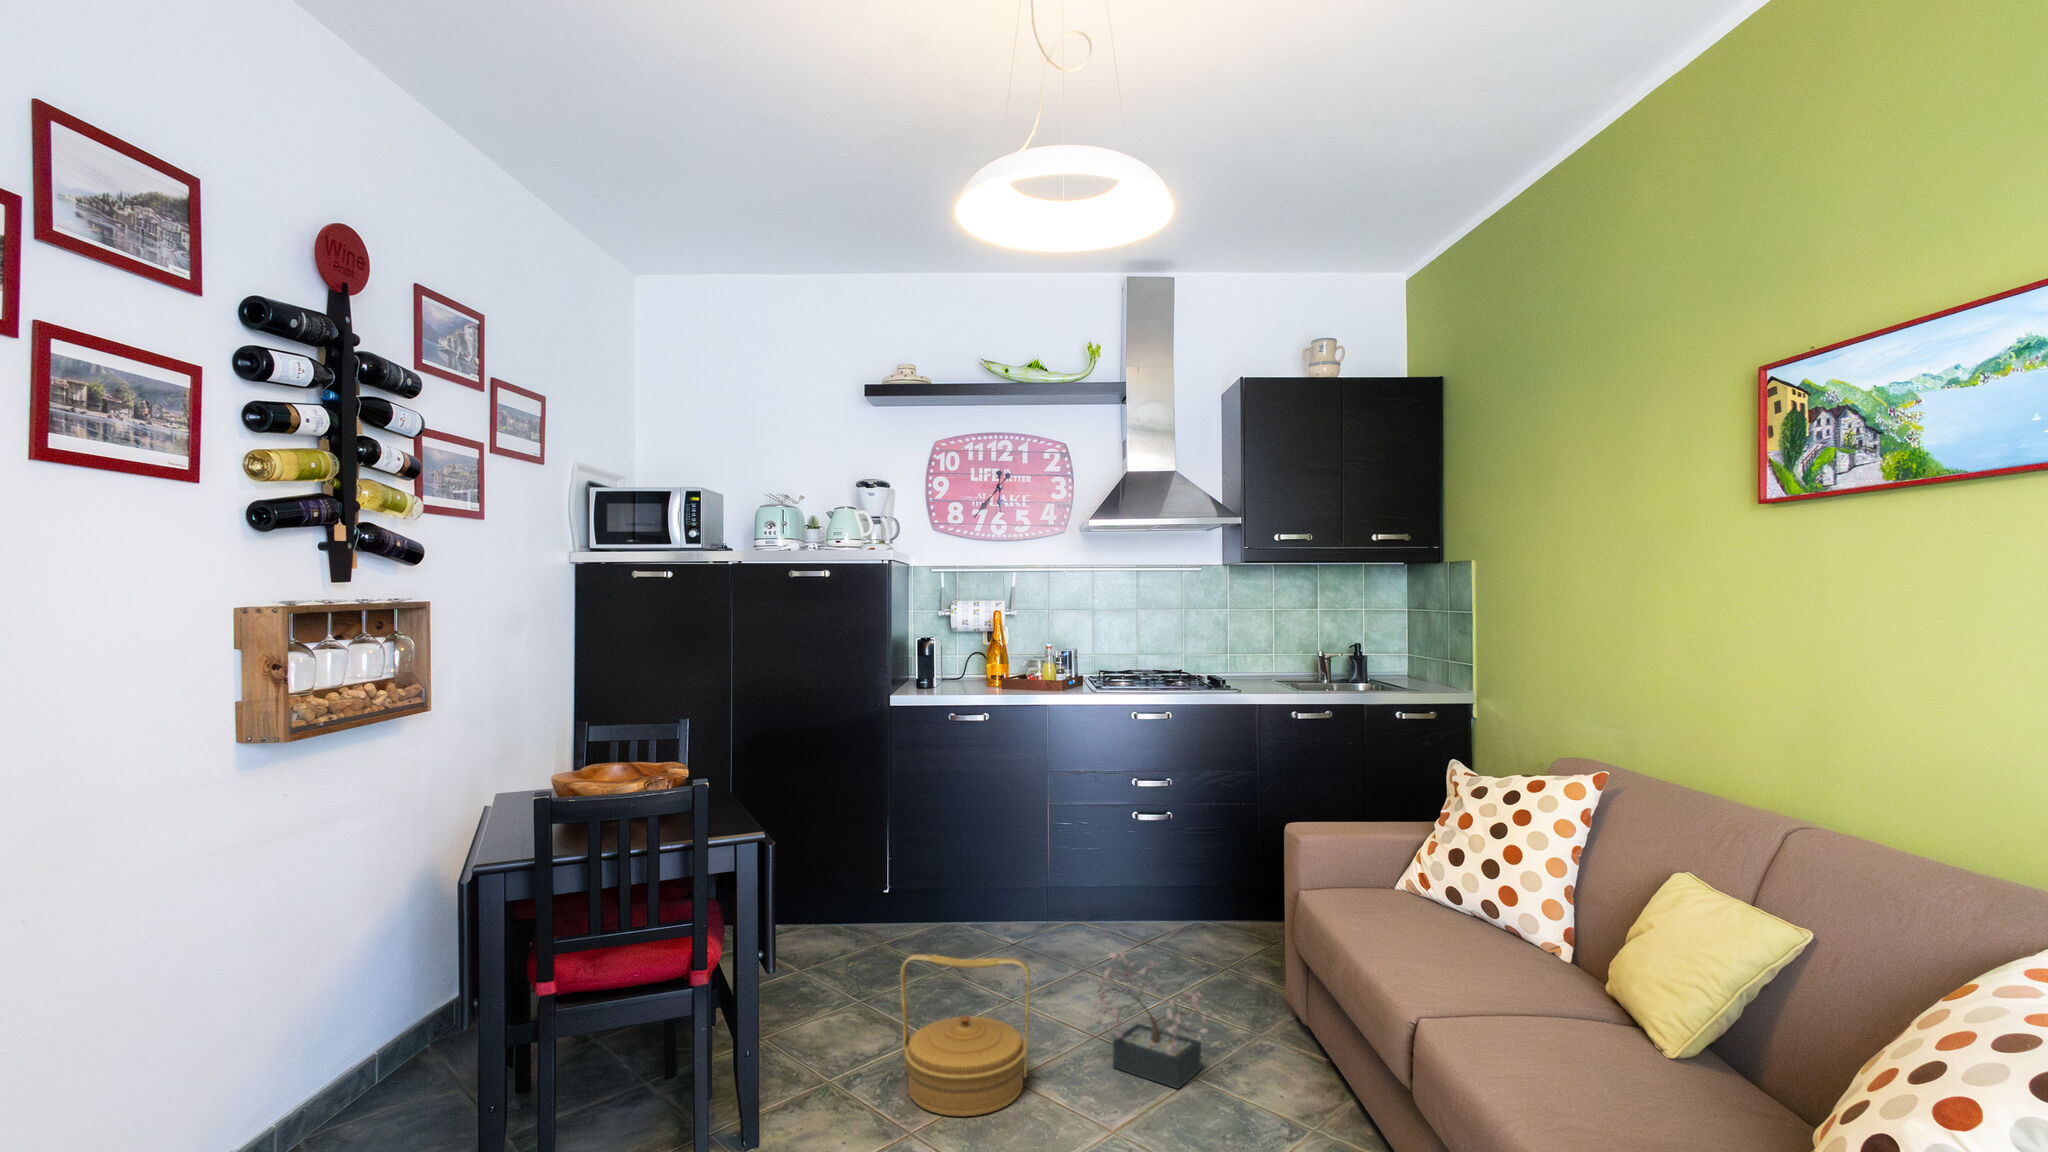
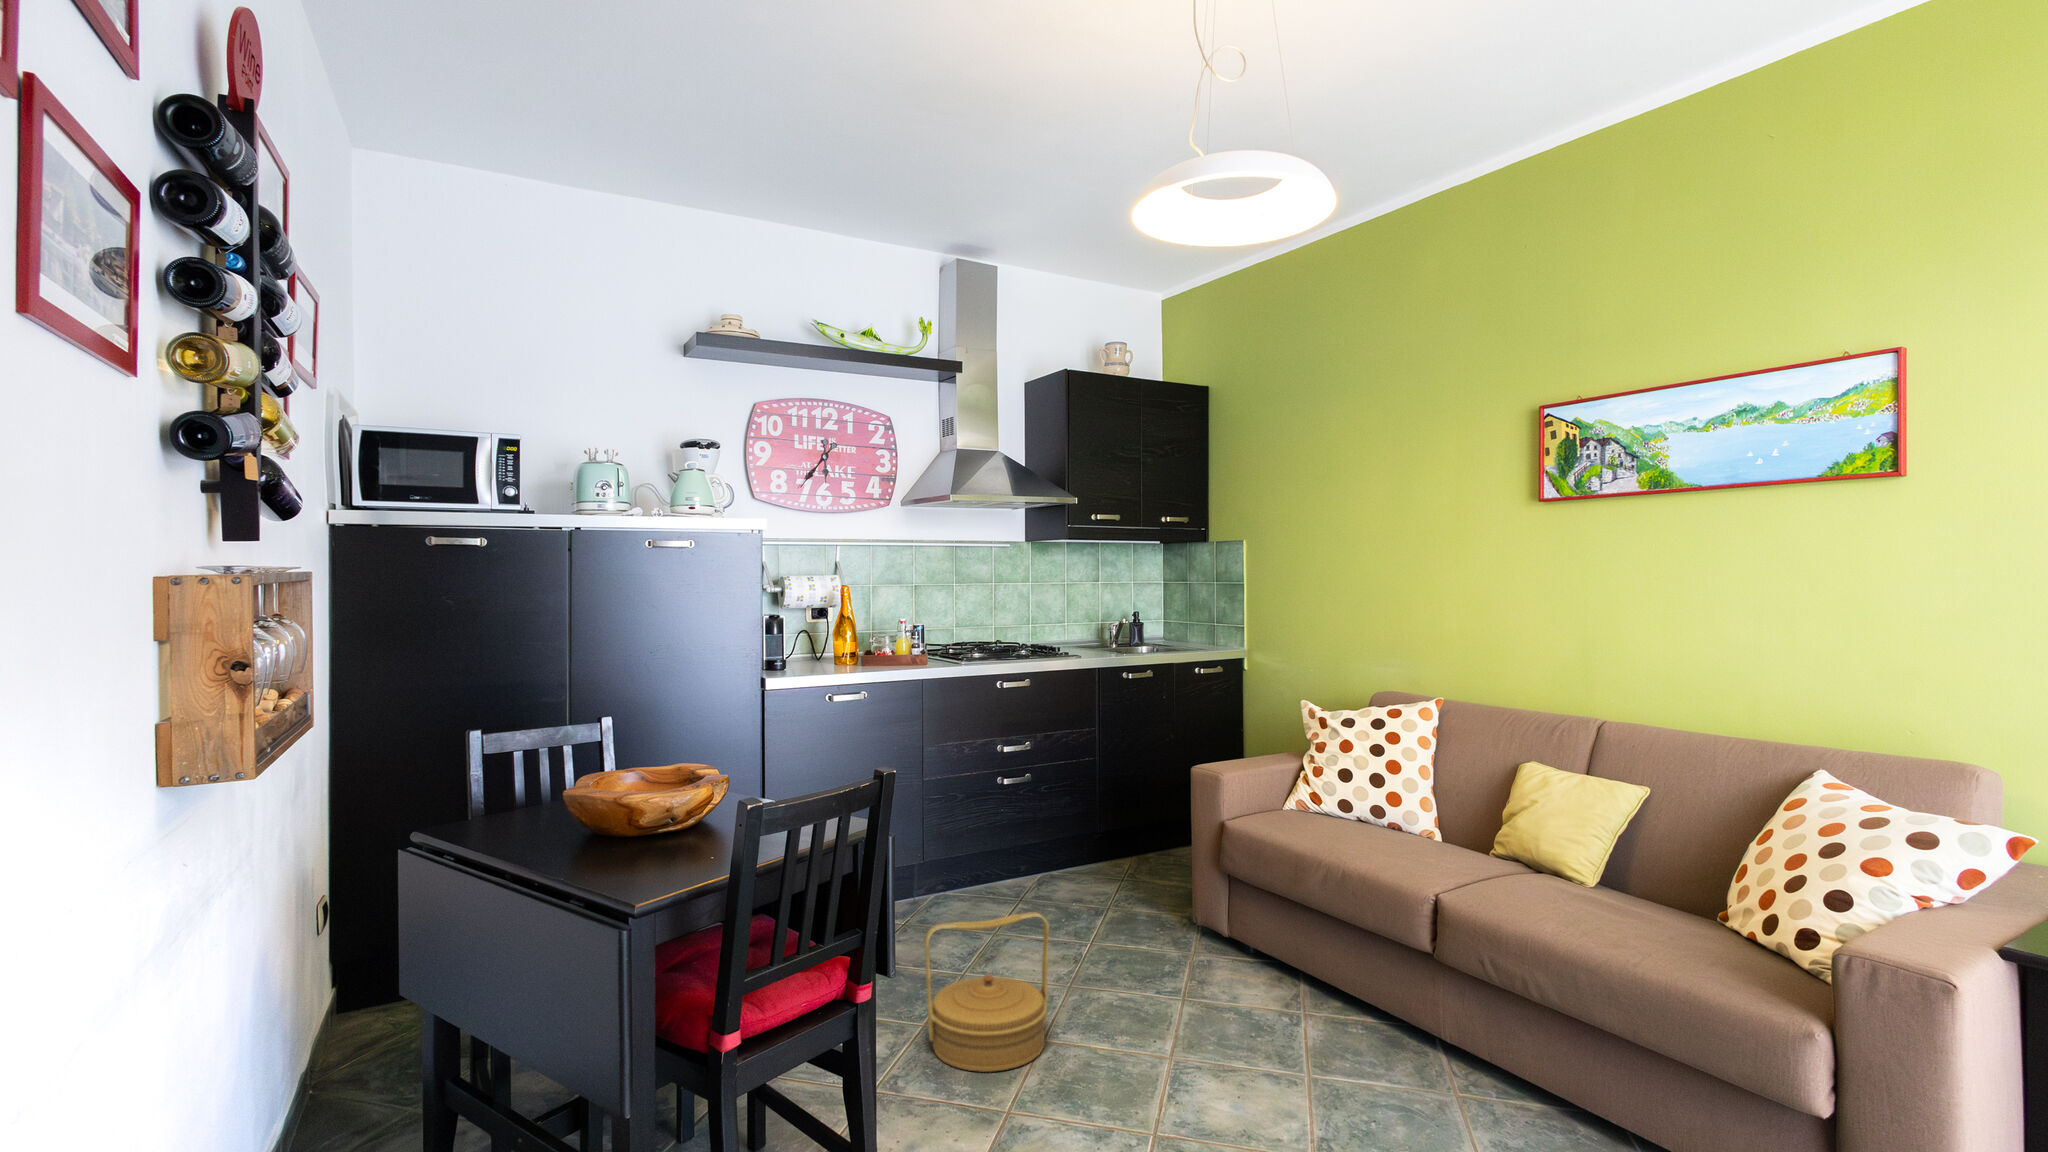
decorative plant: present [1089,948,1215,1089] -> none [1067,890,1184,1004]

